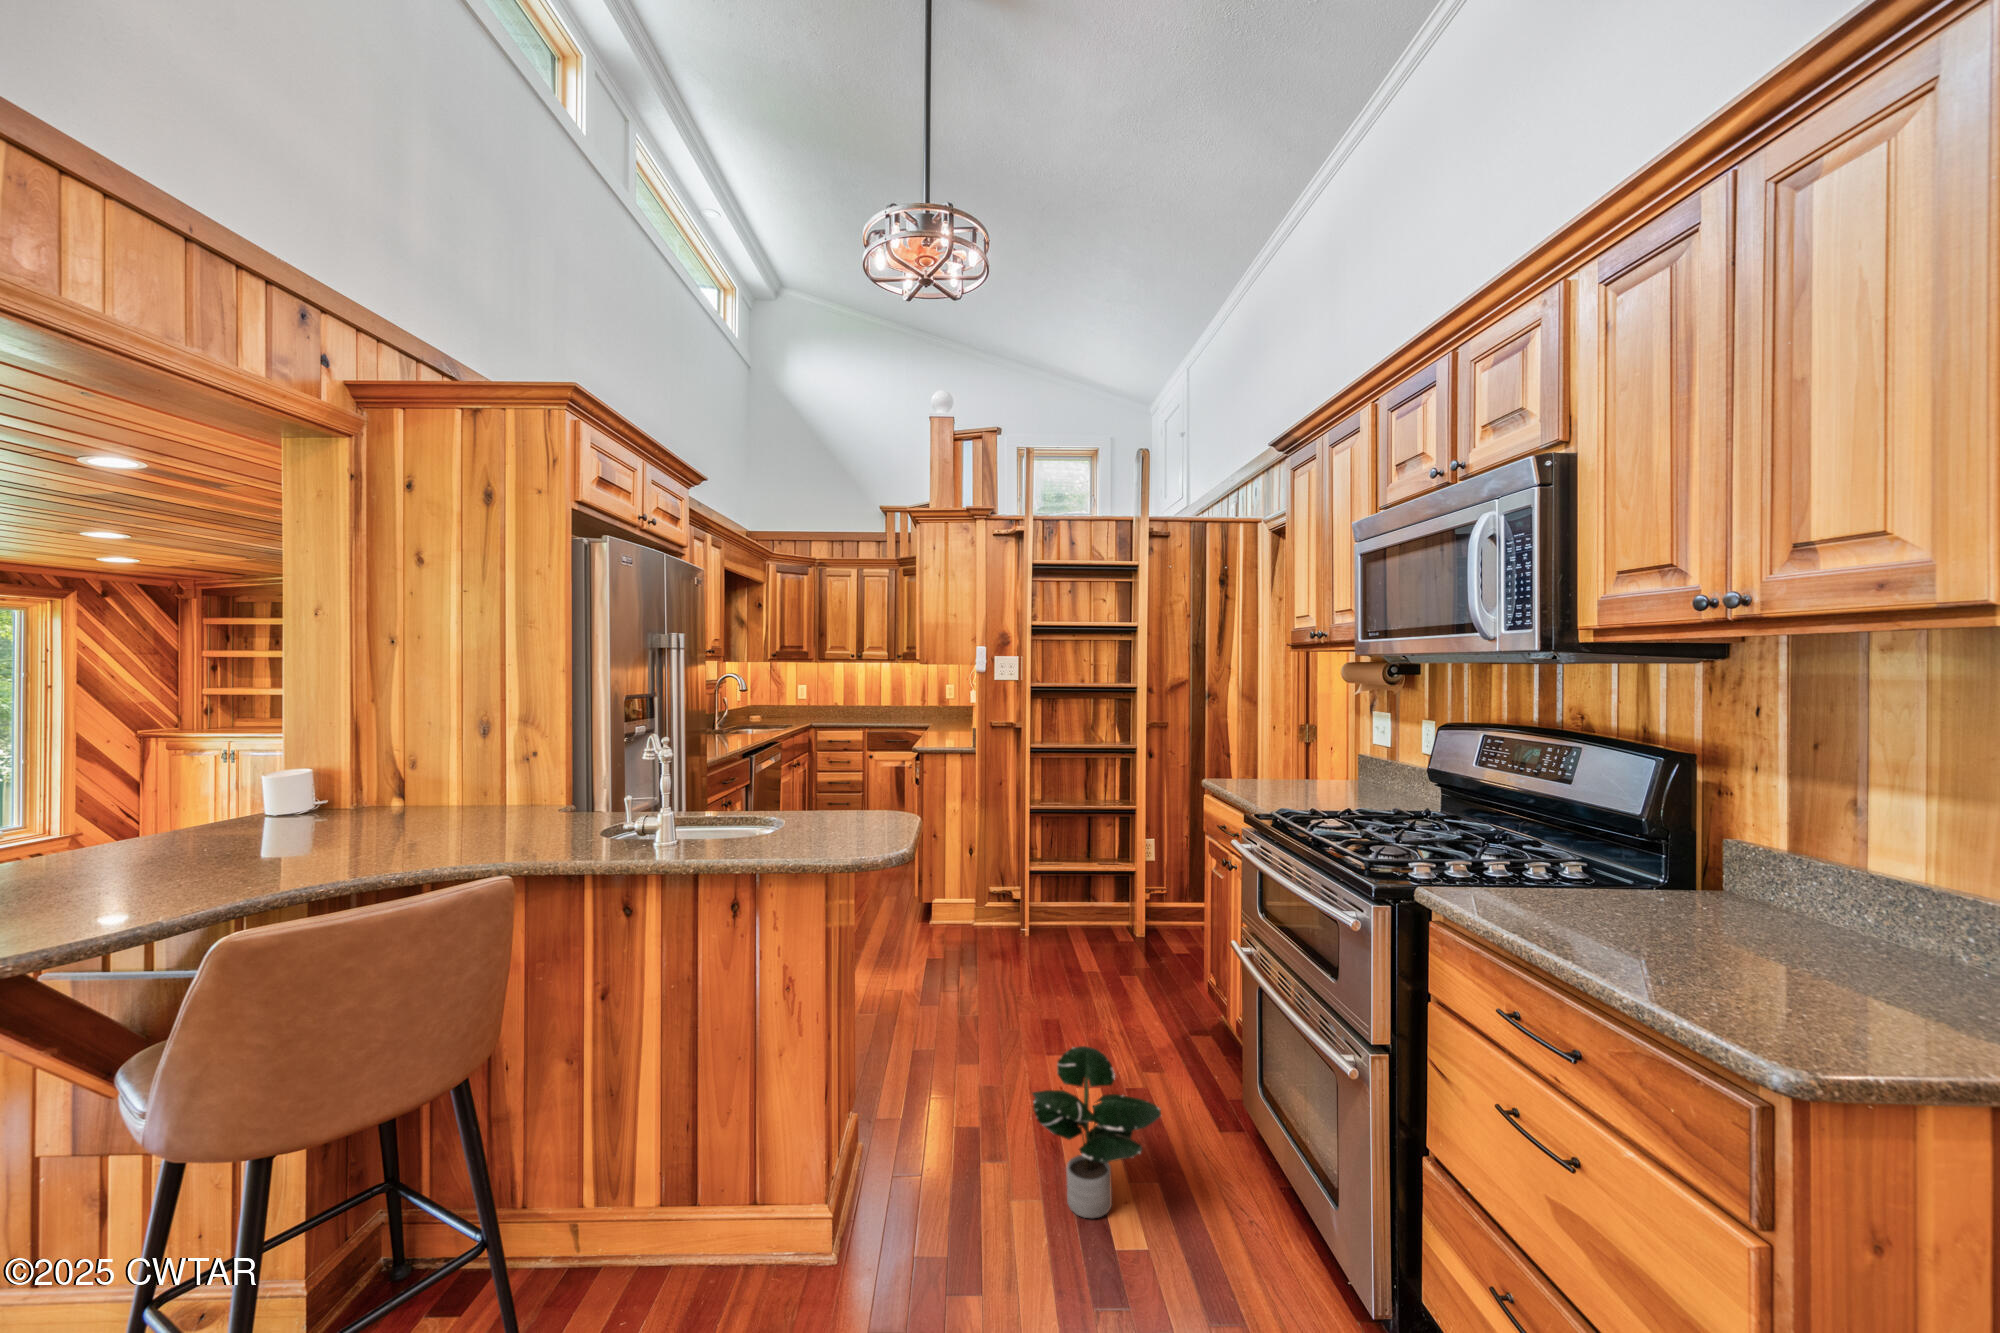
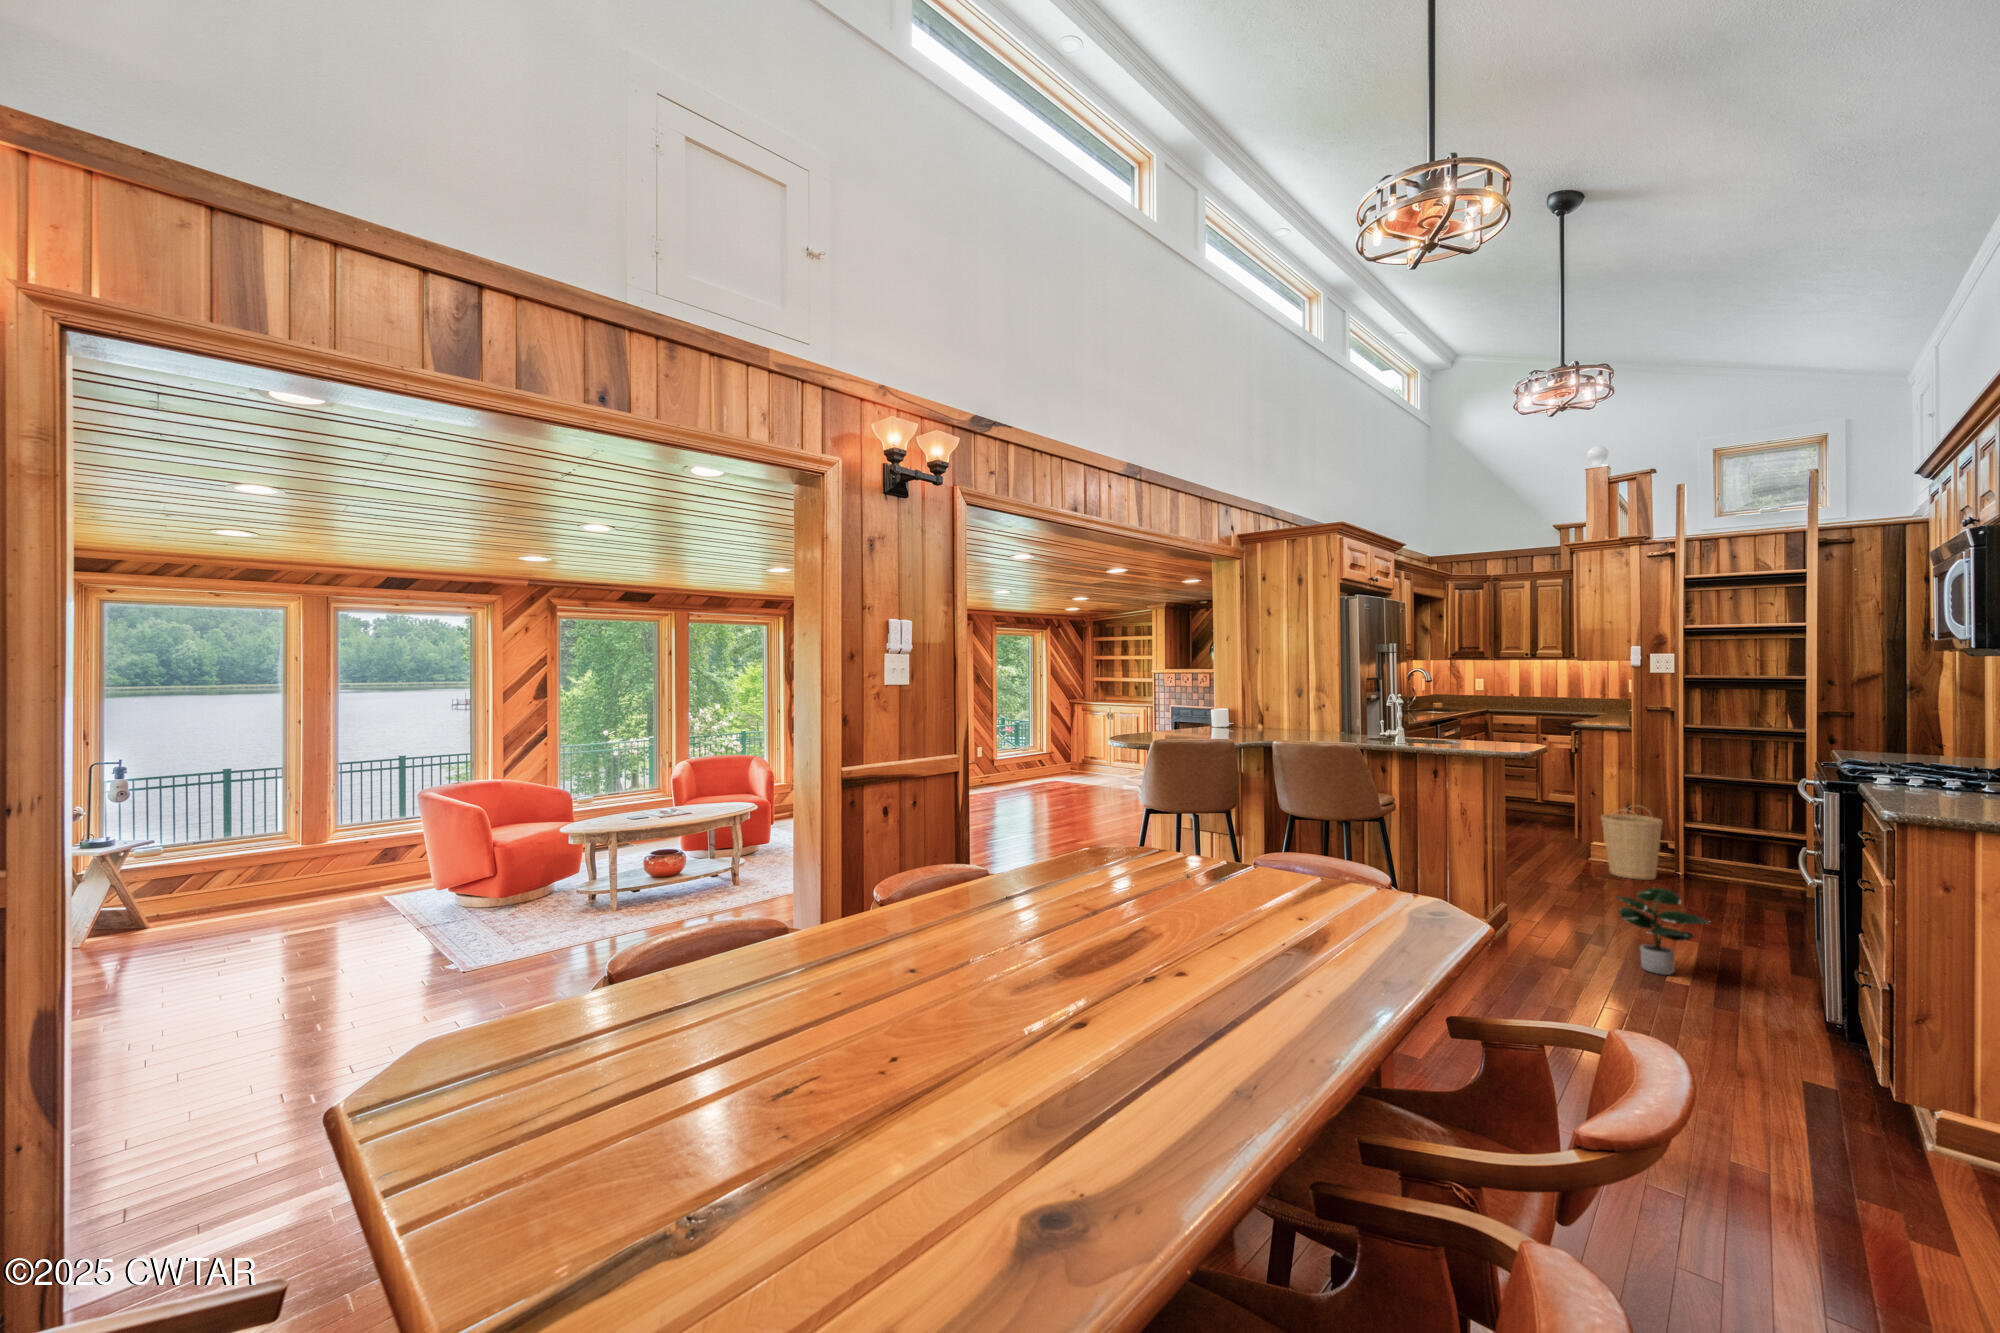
basket: none [949,850,1012,952] -> present [1601,809,1663,880]

